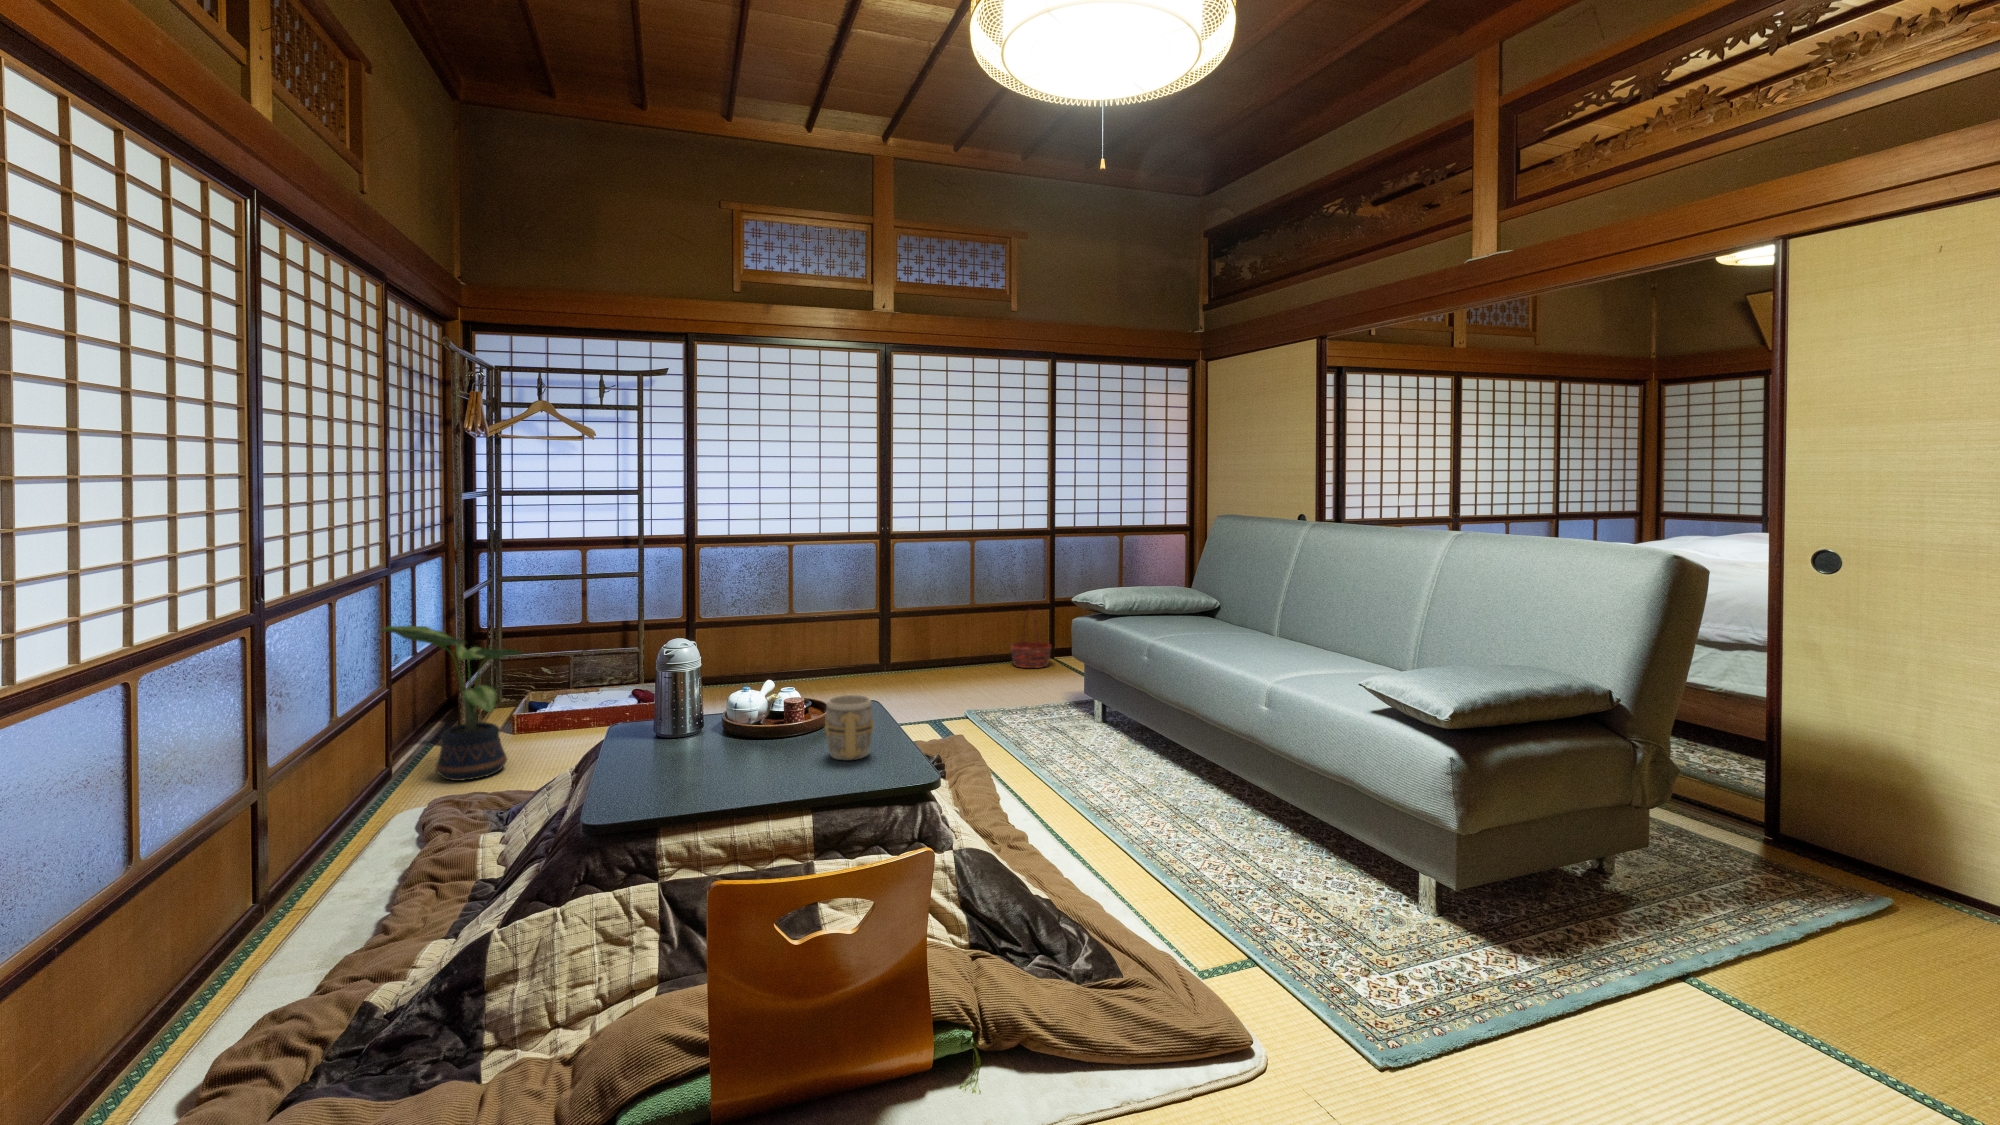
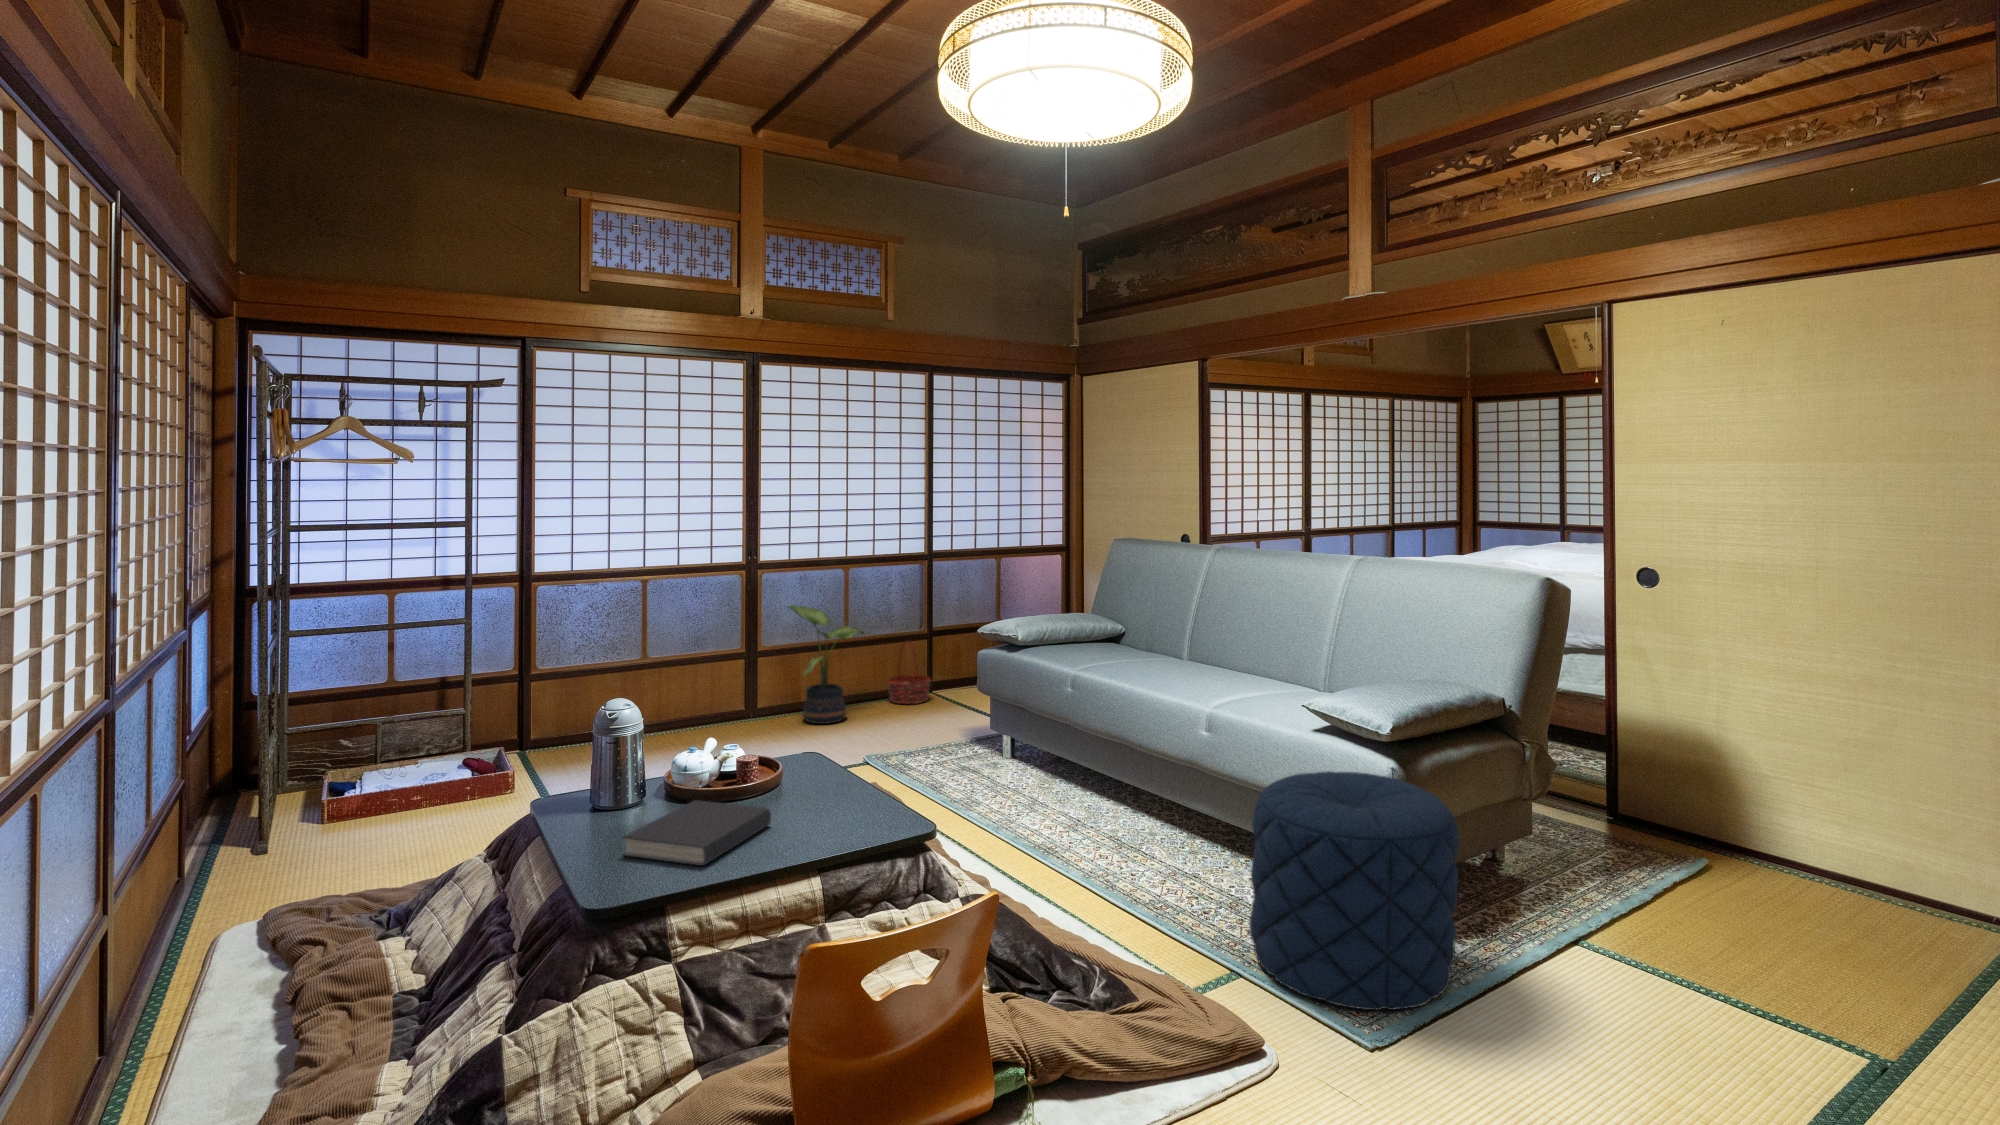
potted plant: present [382,626,523,781] -> present [788,605,864,724]
mug: present [825,695,874,760] -> none [801,749,852,818]
book: none [645,734,792,794] -> present [623,800,771,866]
pouf: none [1276,755,1519,1026] -> present [1249,771,1460,1010]

